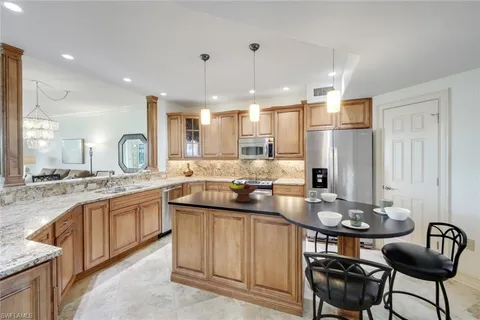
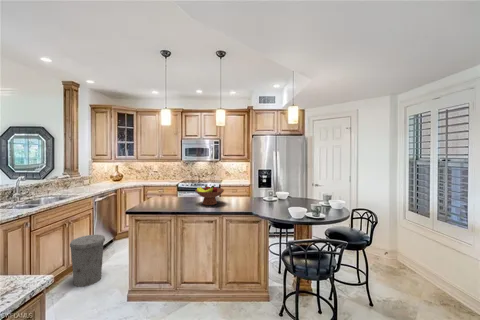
trash can: none [137,221,163,263] -> present [70,235,105,287]

